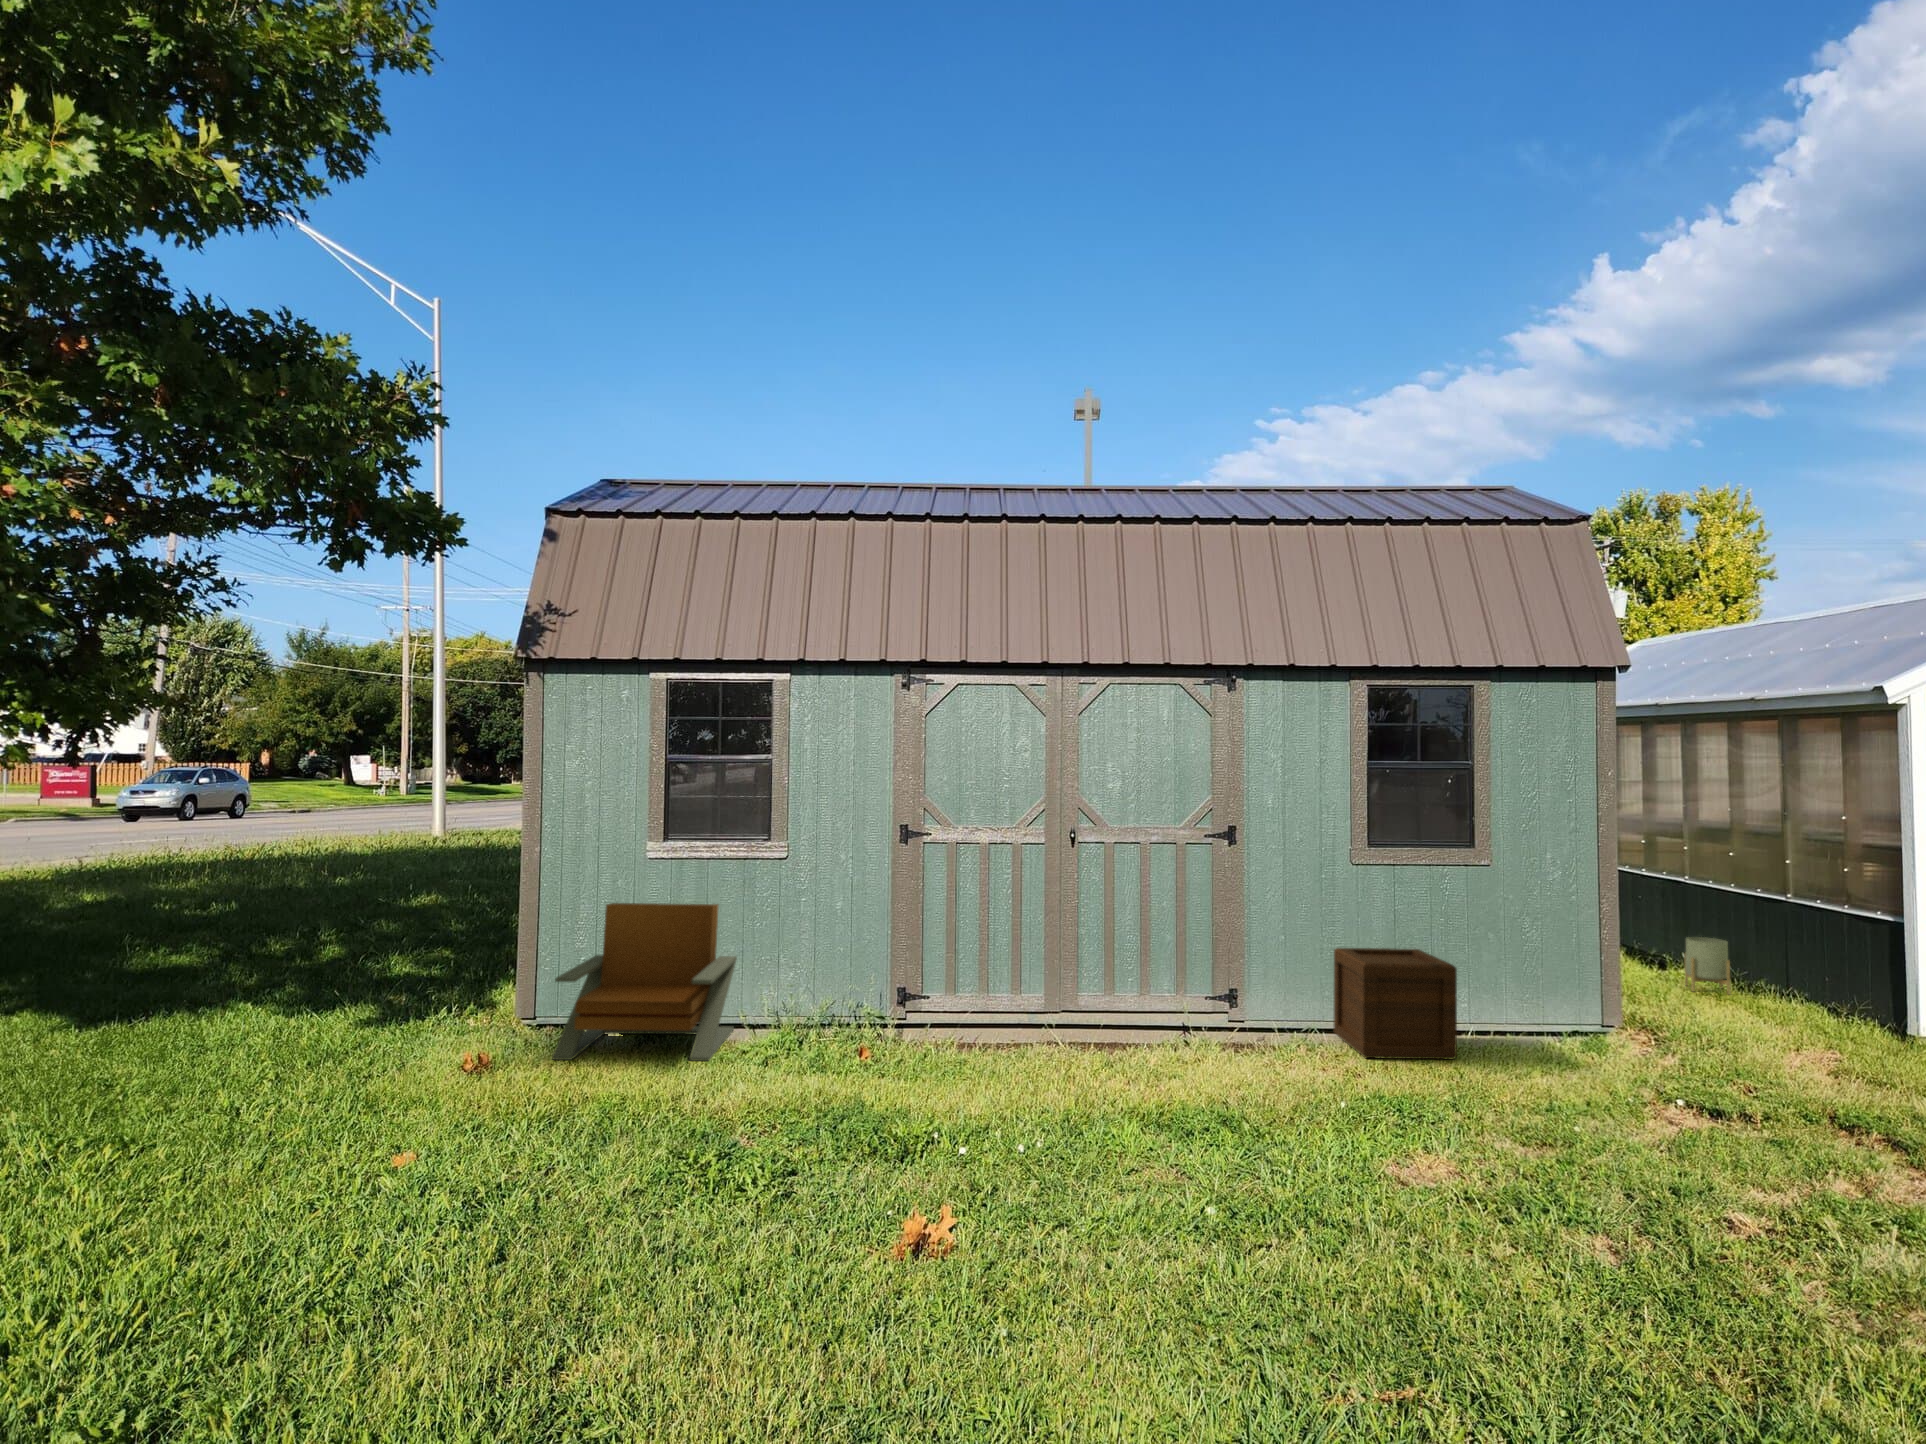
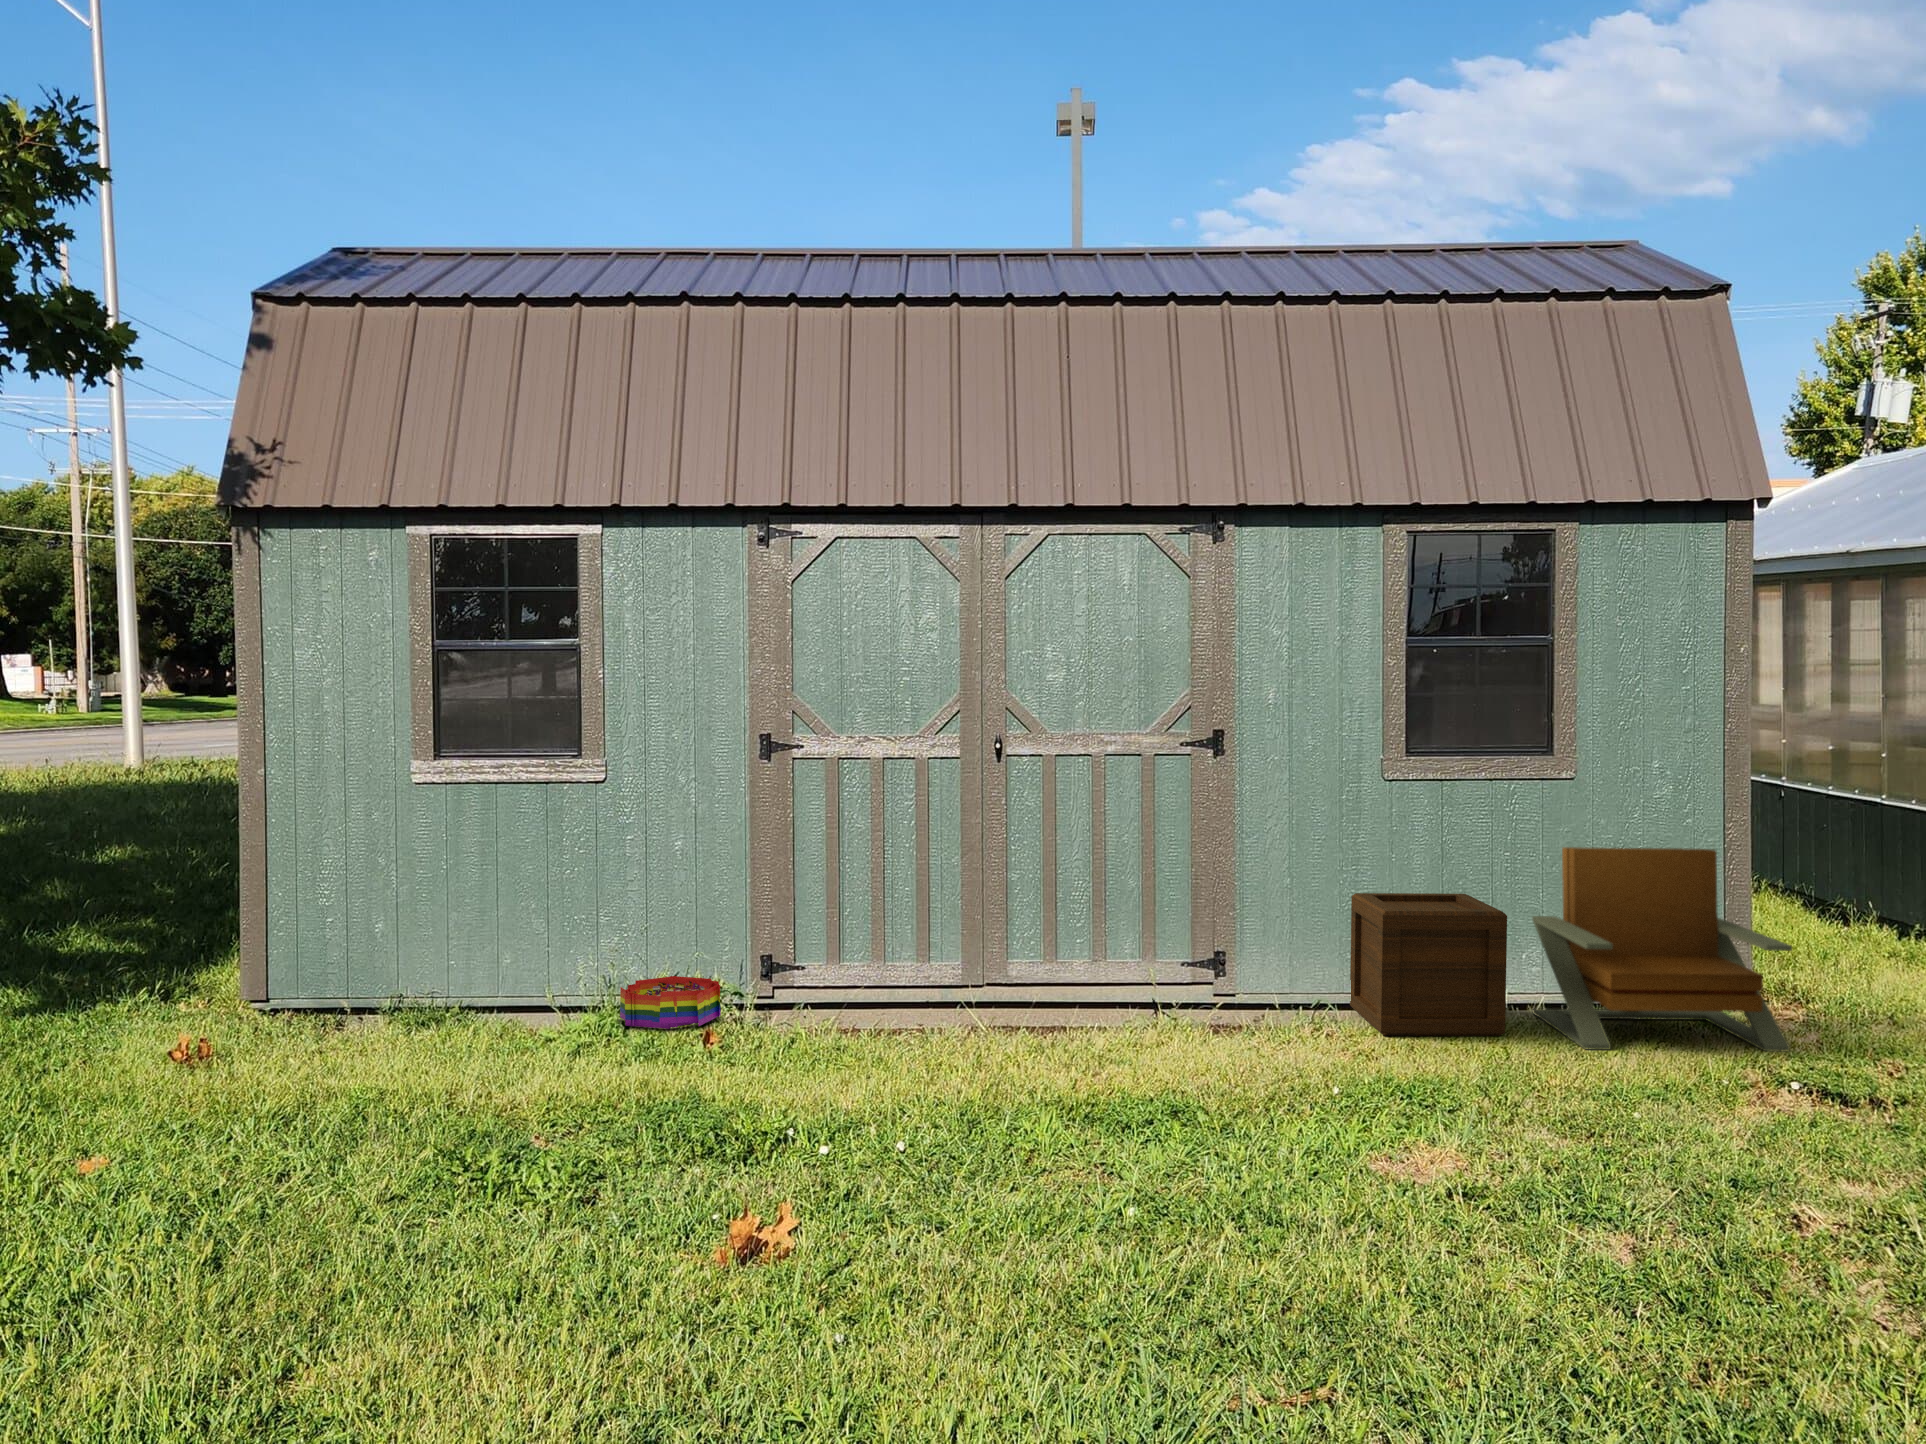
lounge chair: present [552,903,737,1061] -> present [1532,847,1792,1051]
planter: present [1684,937,1731,994] -> none [1846,879,1904,955]
storage bin: none [794,1004,868,1046] -> present [620,976,721,1029]

